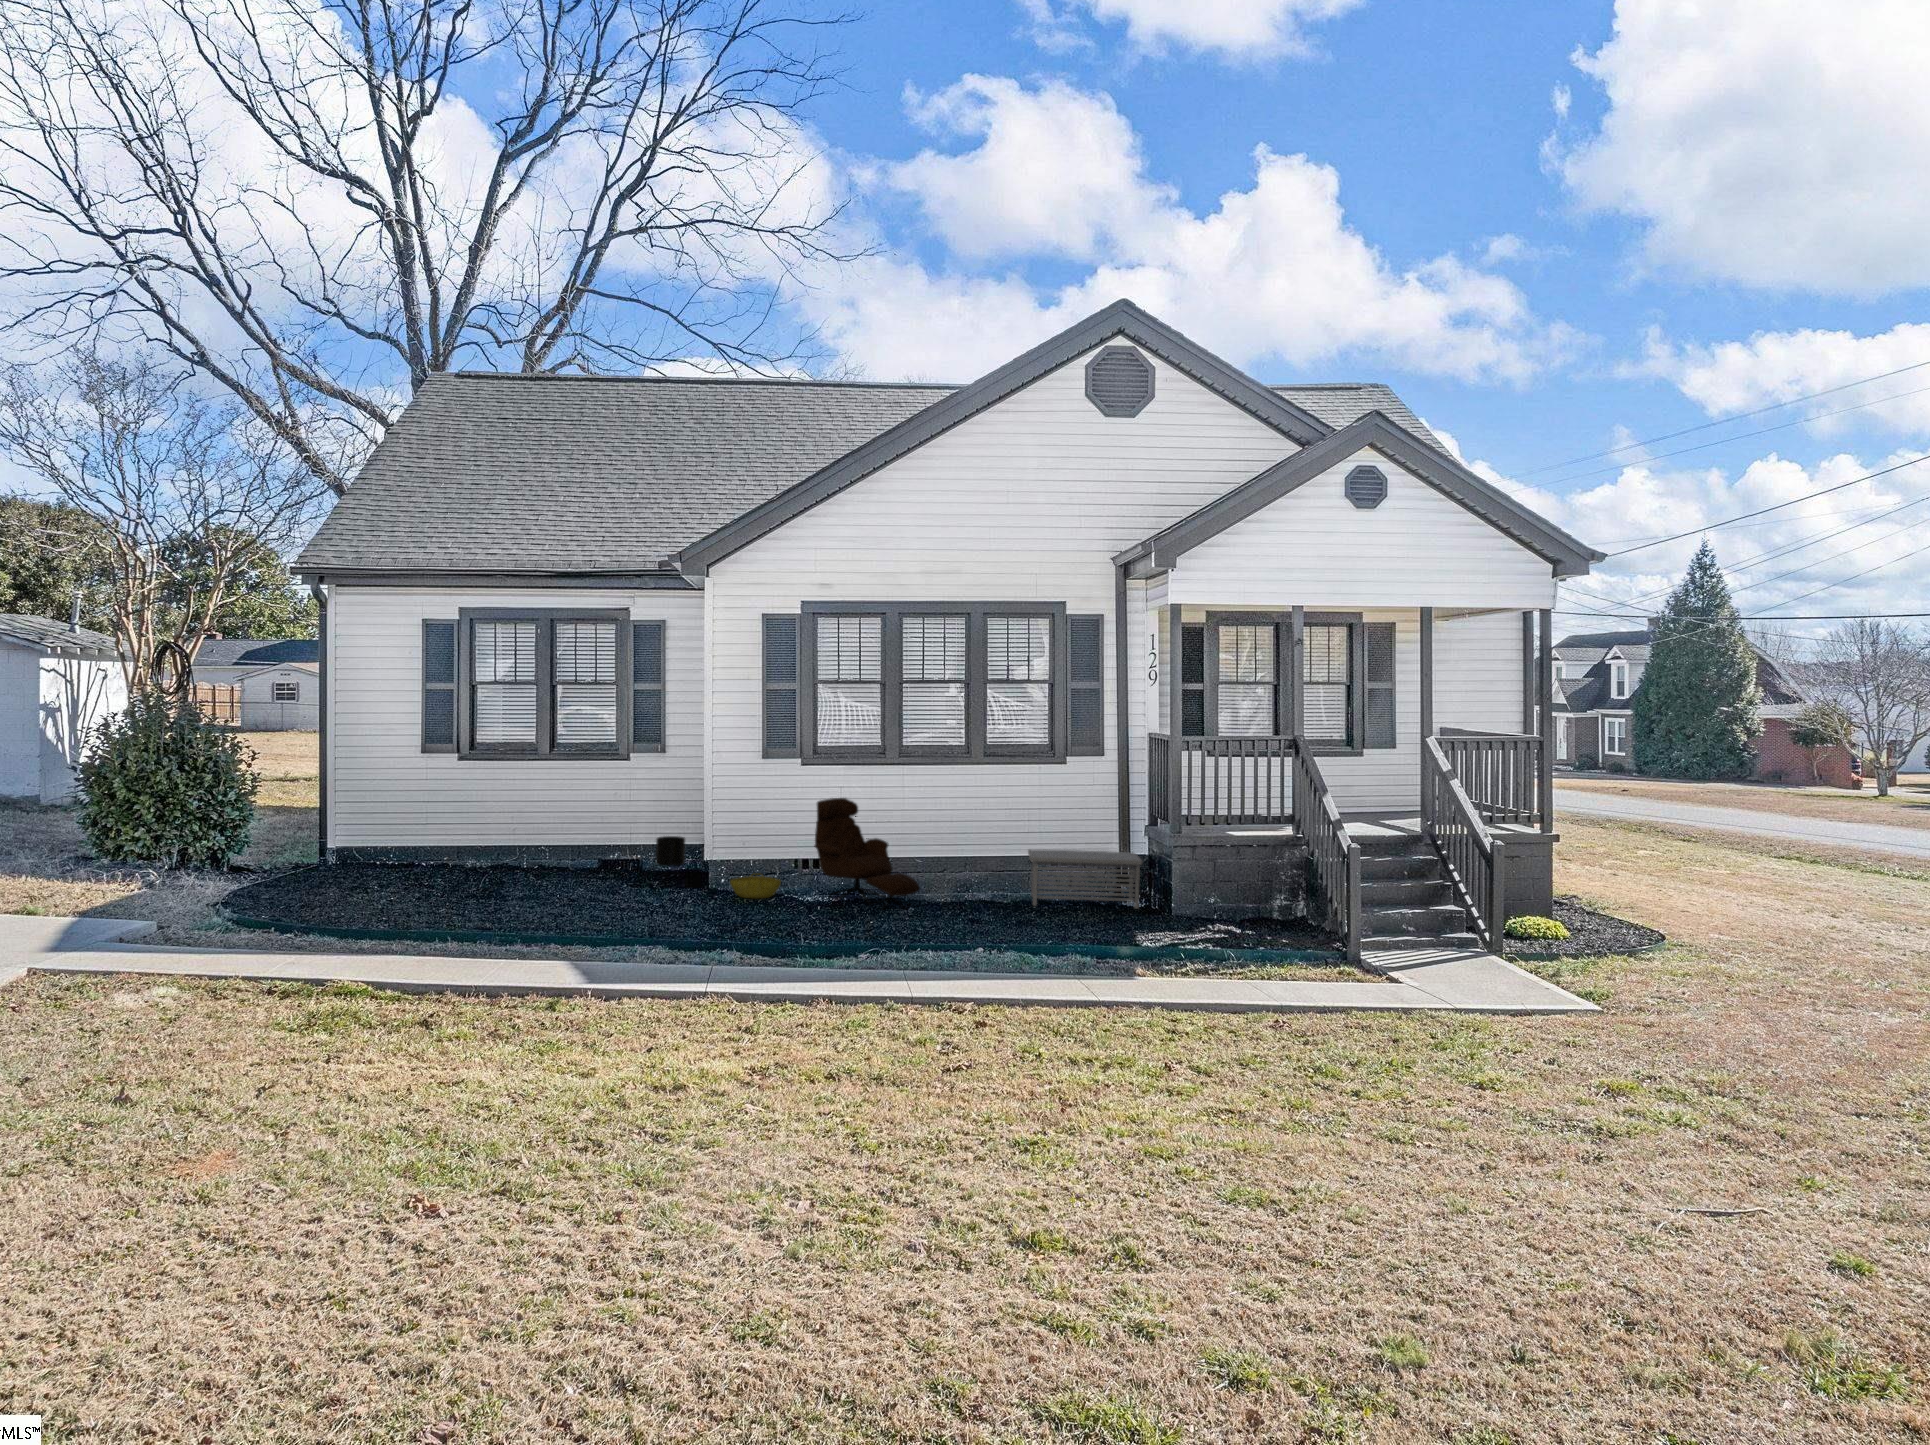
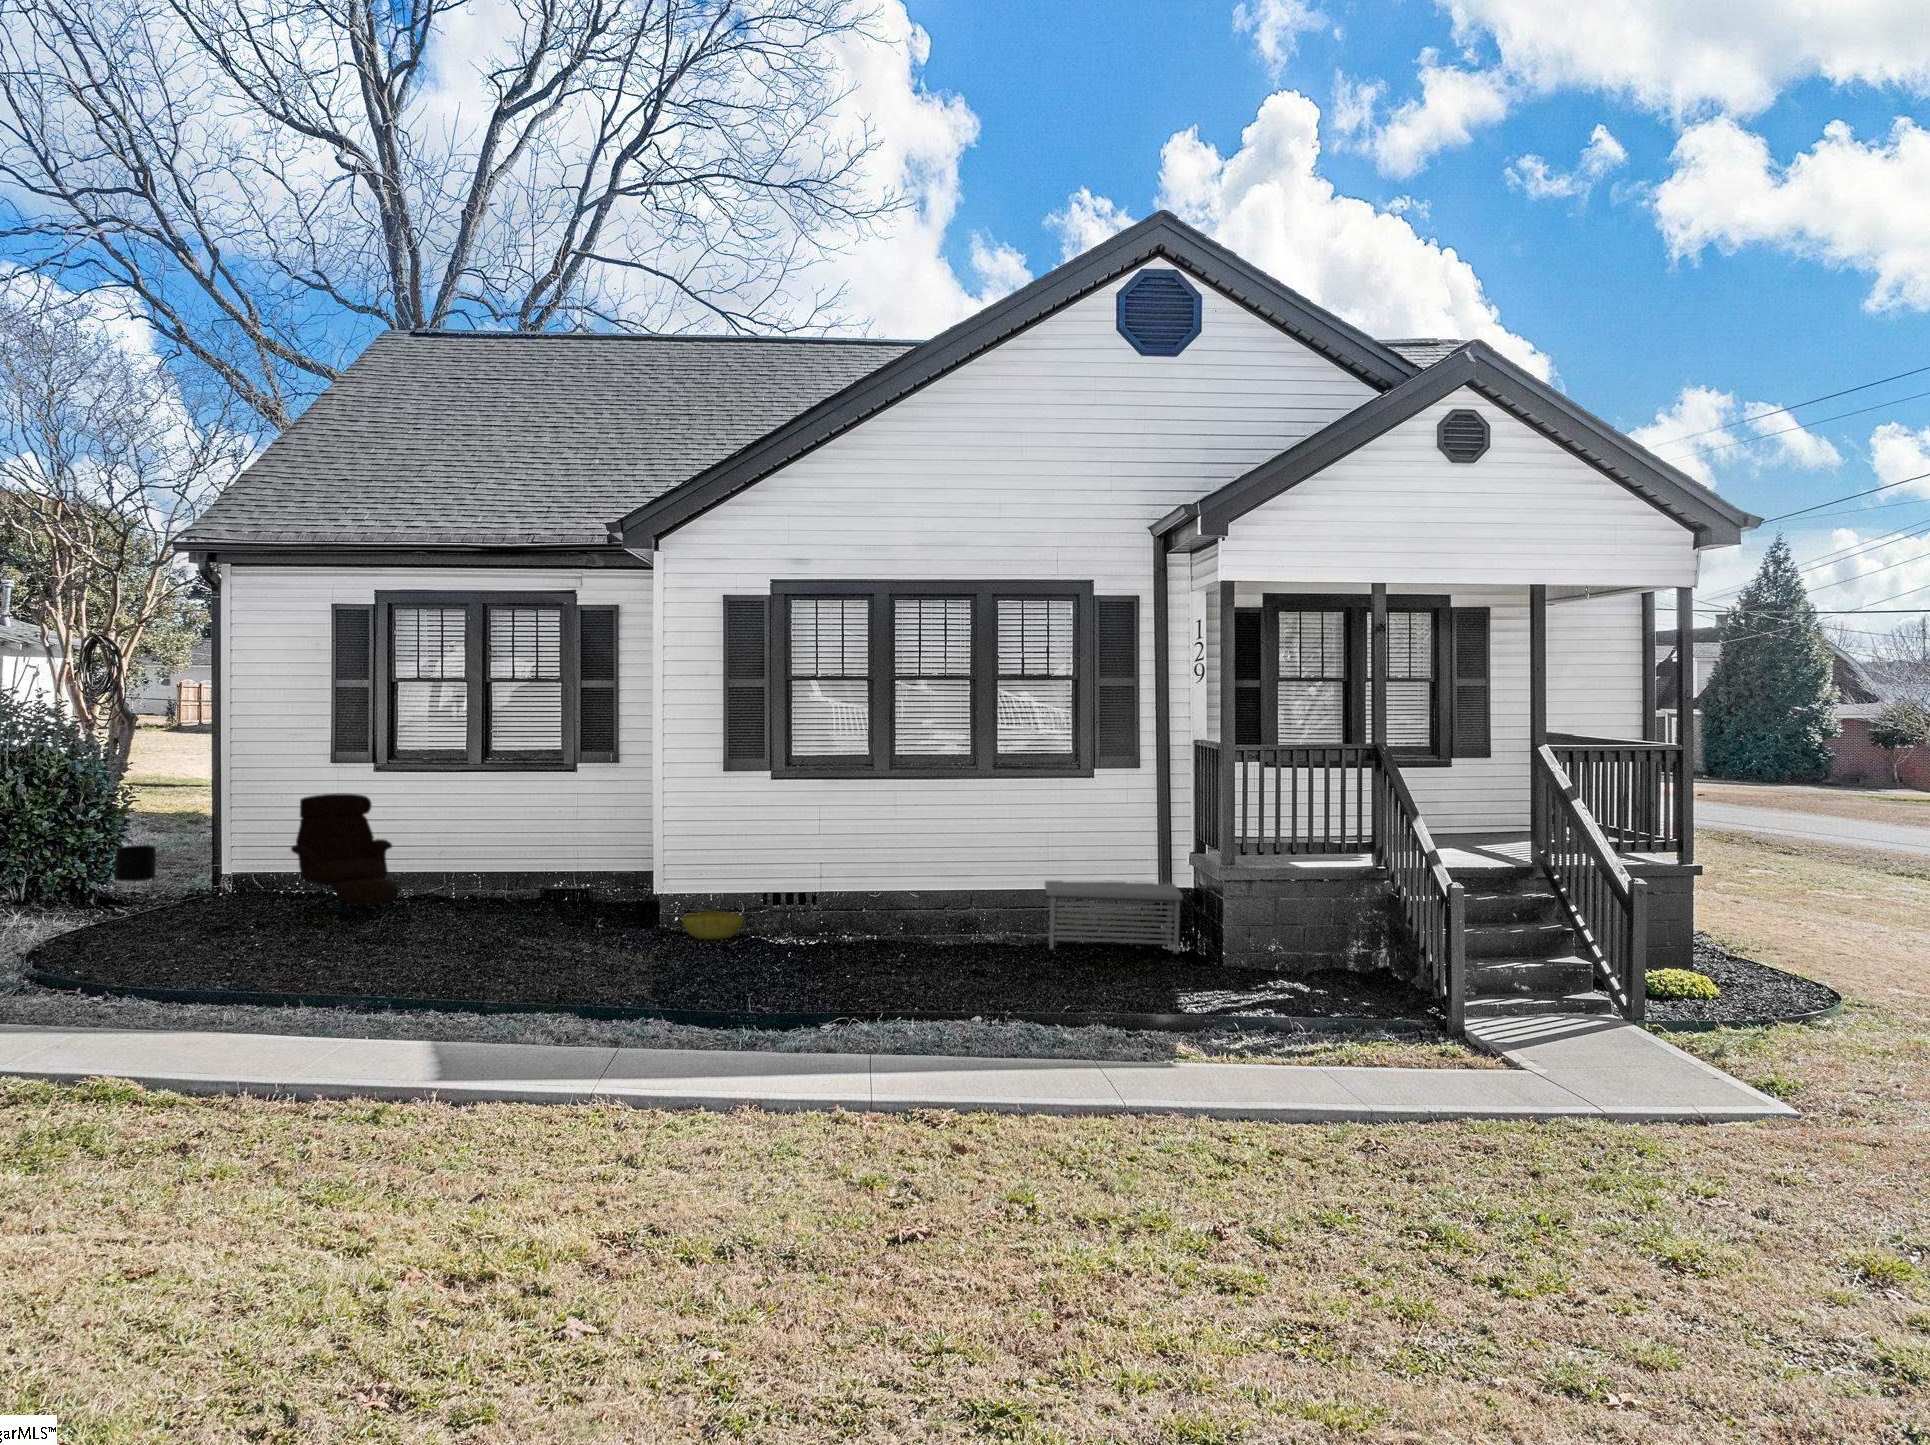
lounge chair: present [814,798,920,910] -> present [291,794,399,920]
planter: present [655,836,685,868] -> present [114,845,156,882]

